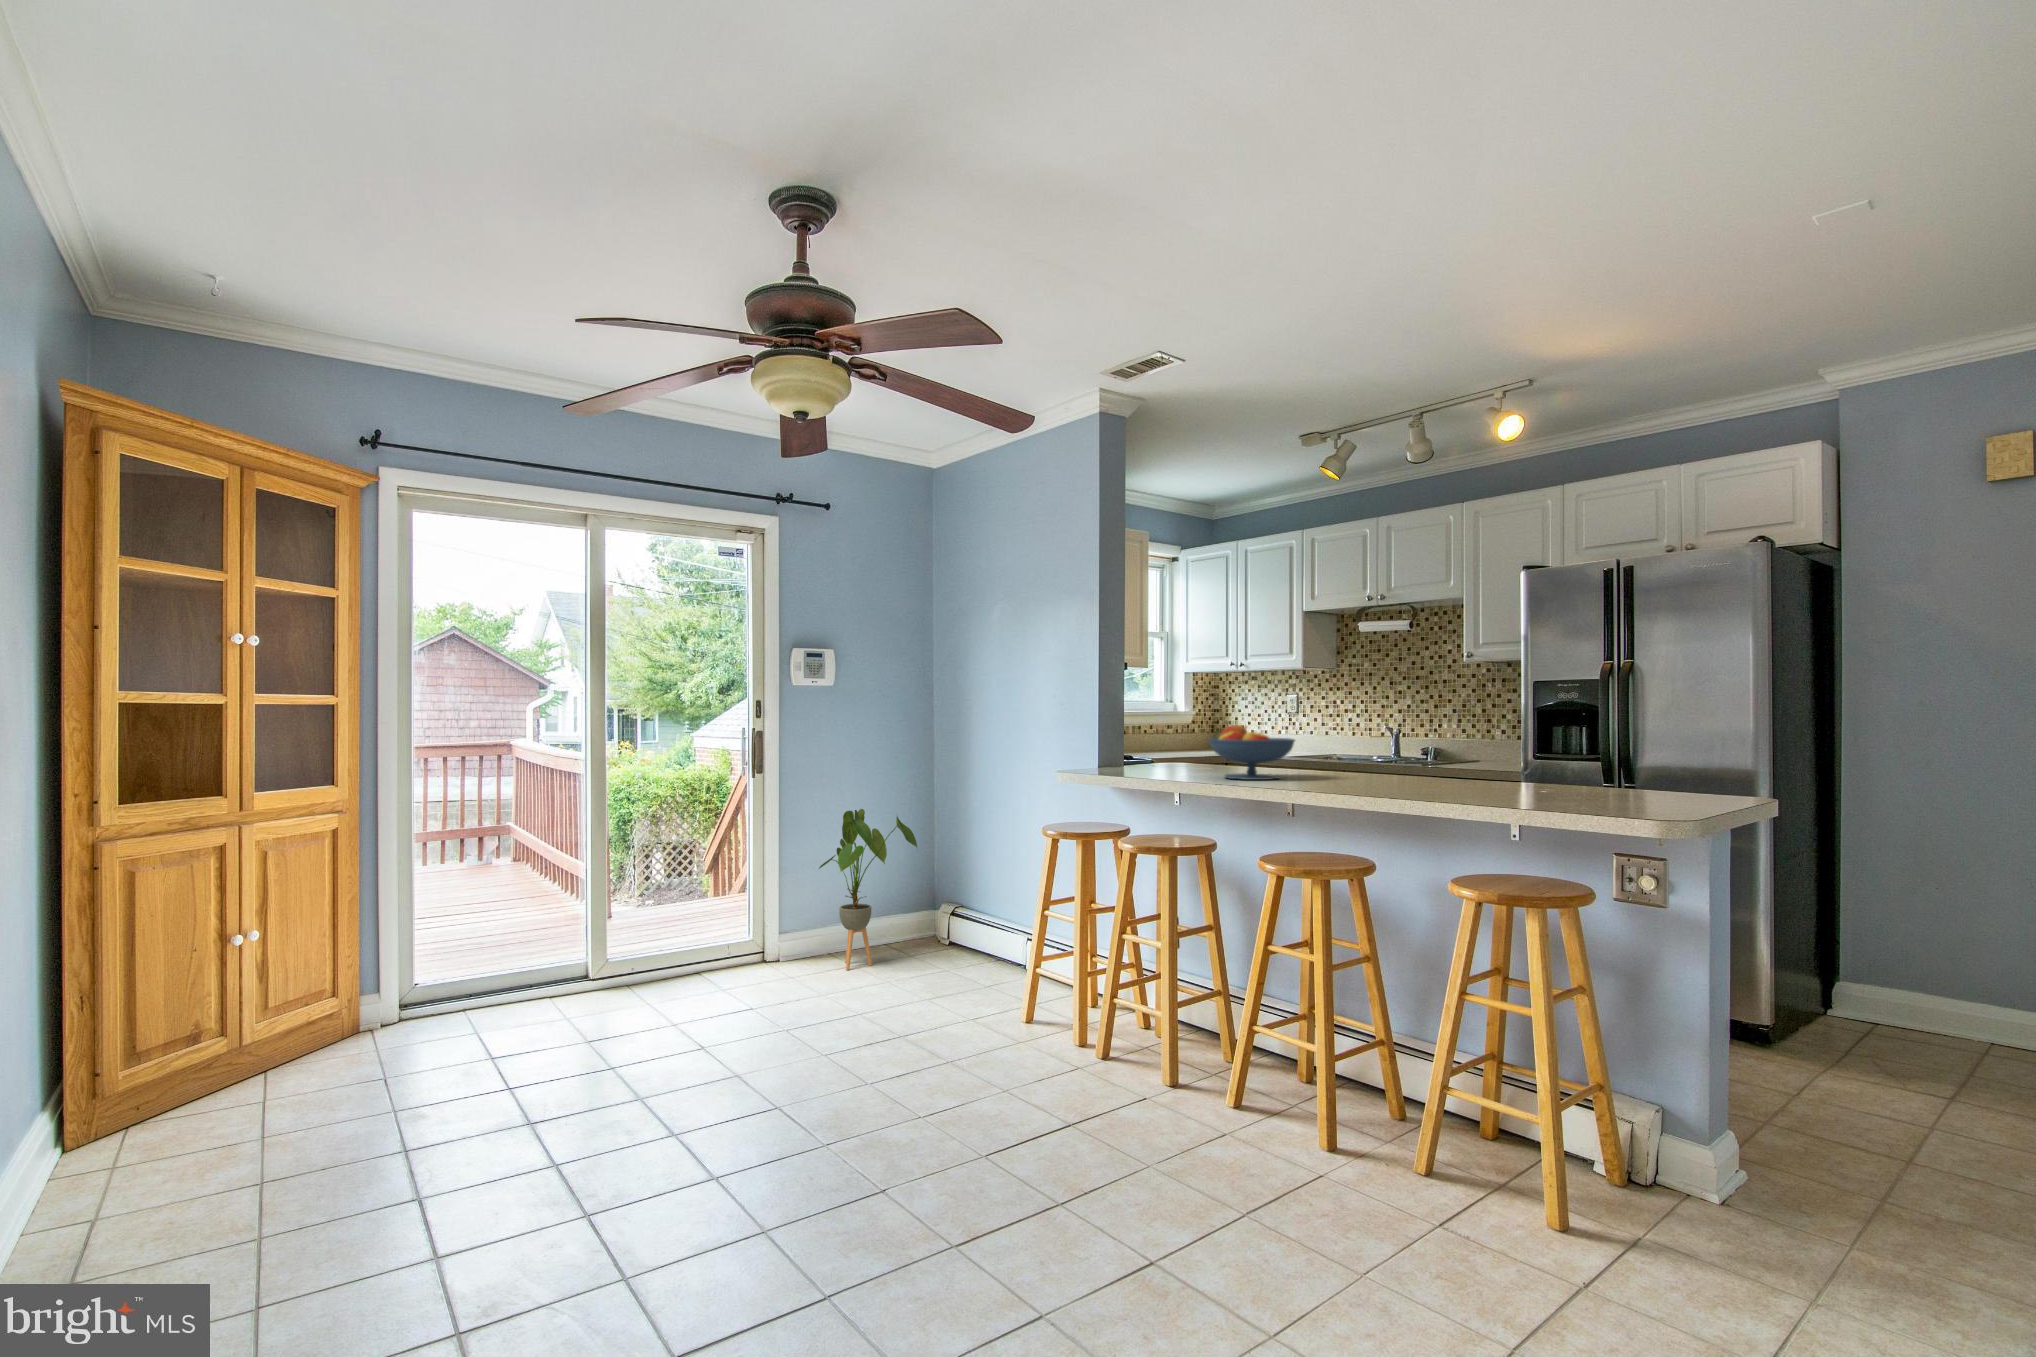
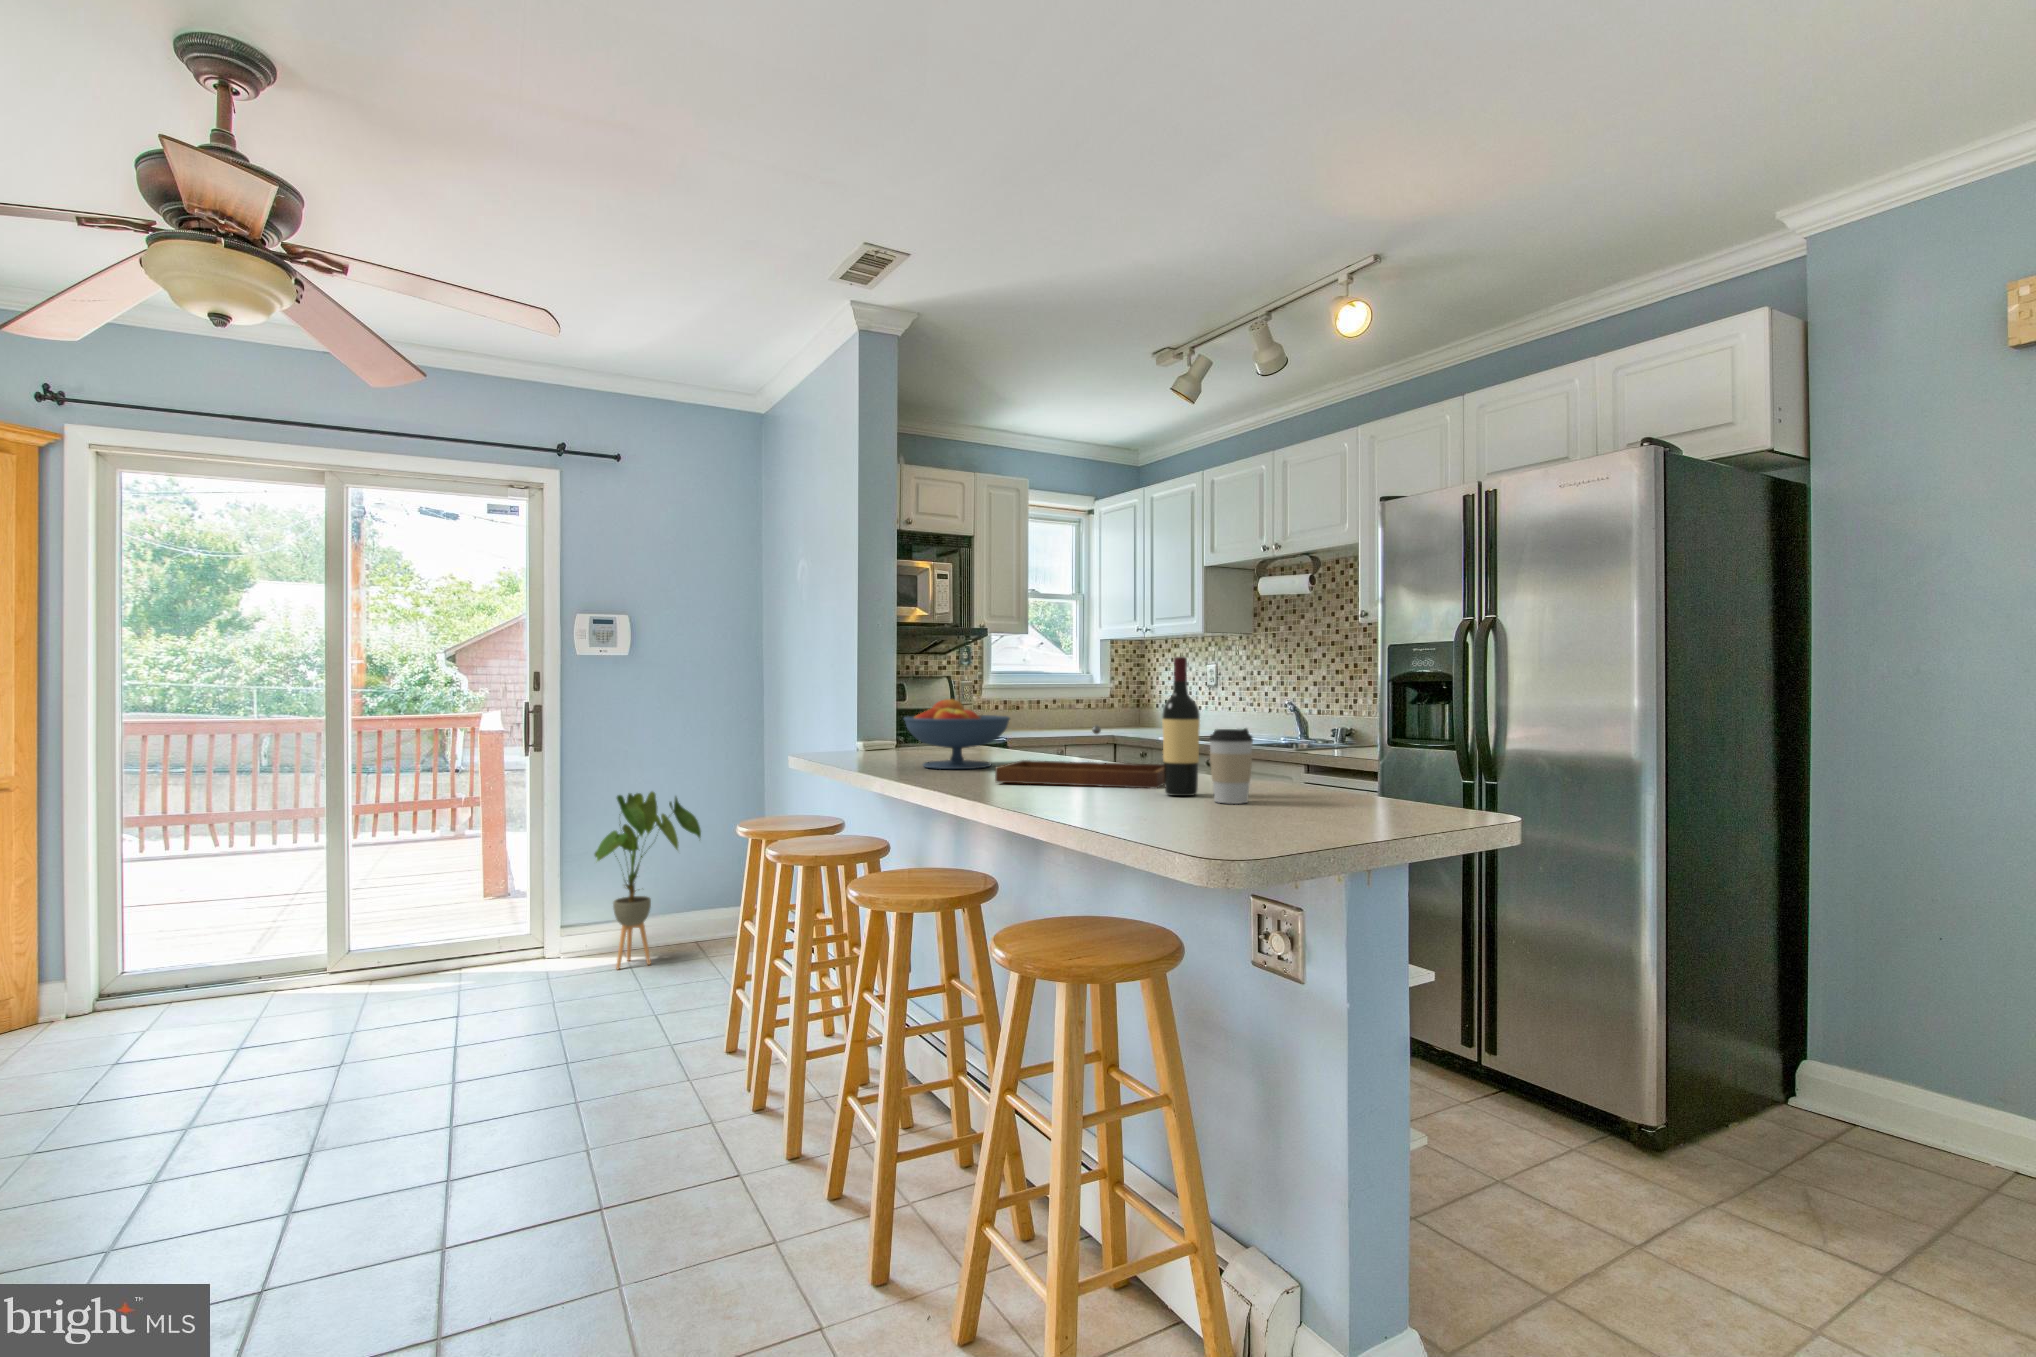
wine bottle: none [1500,694,1530,793] -> present [1162,657,1200,796]
tray: none [1338,744,1478,789] -> present [995,726,1164,788]
coffee cup: none [1551,744,1586,796] -> present [1209,728,1253,804]

